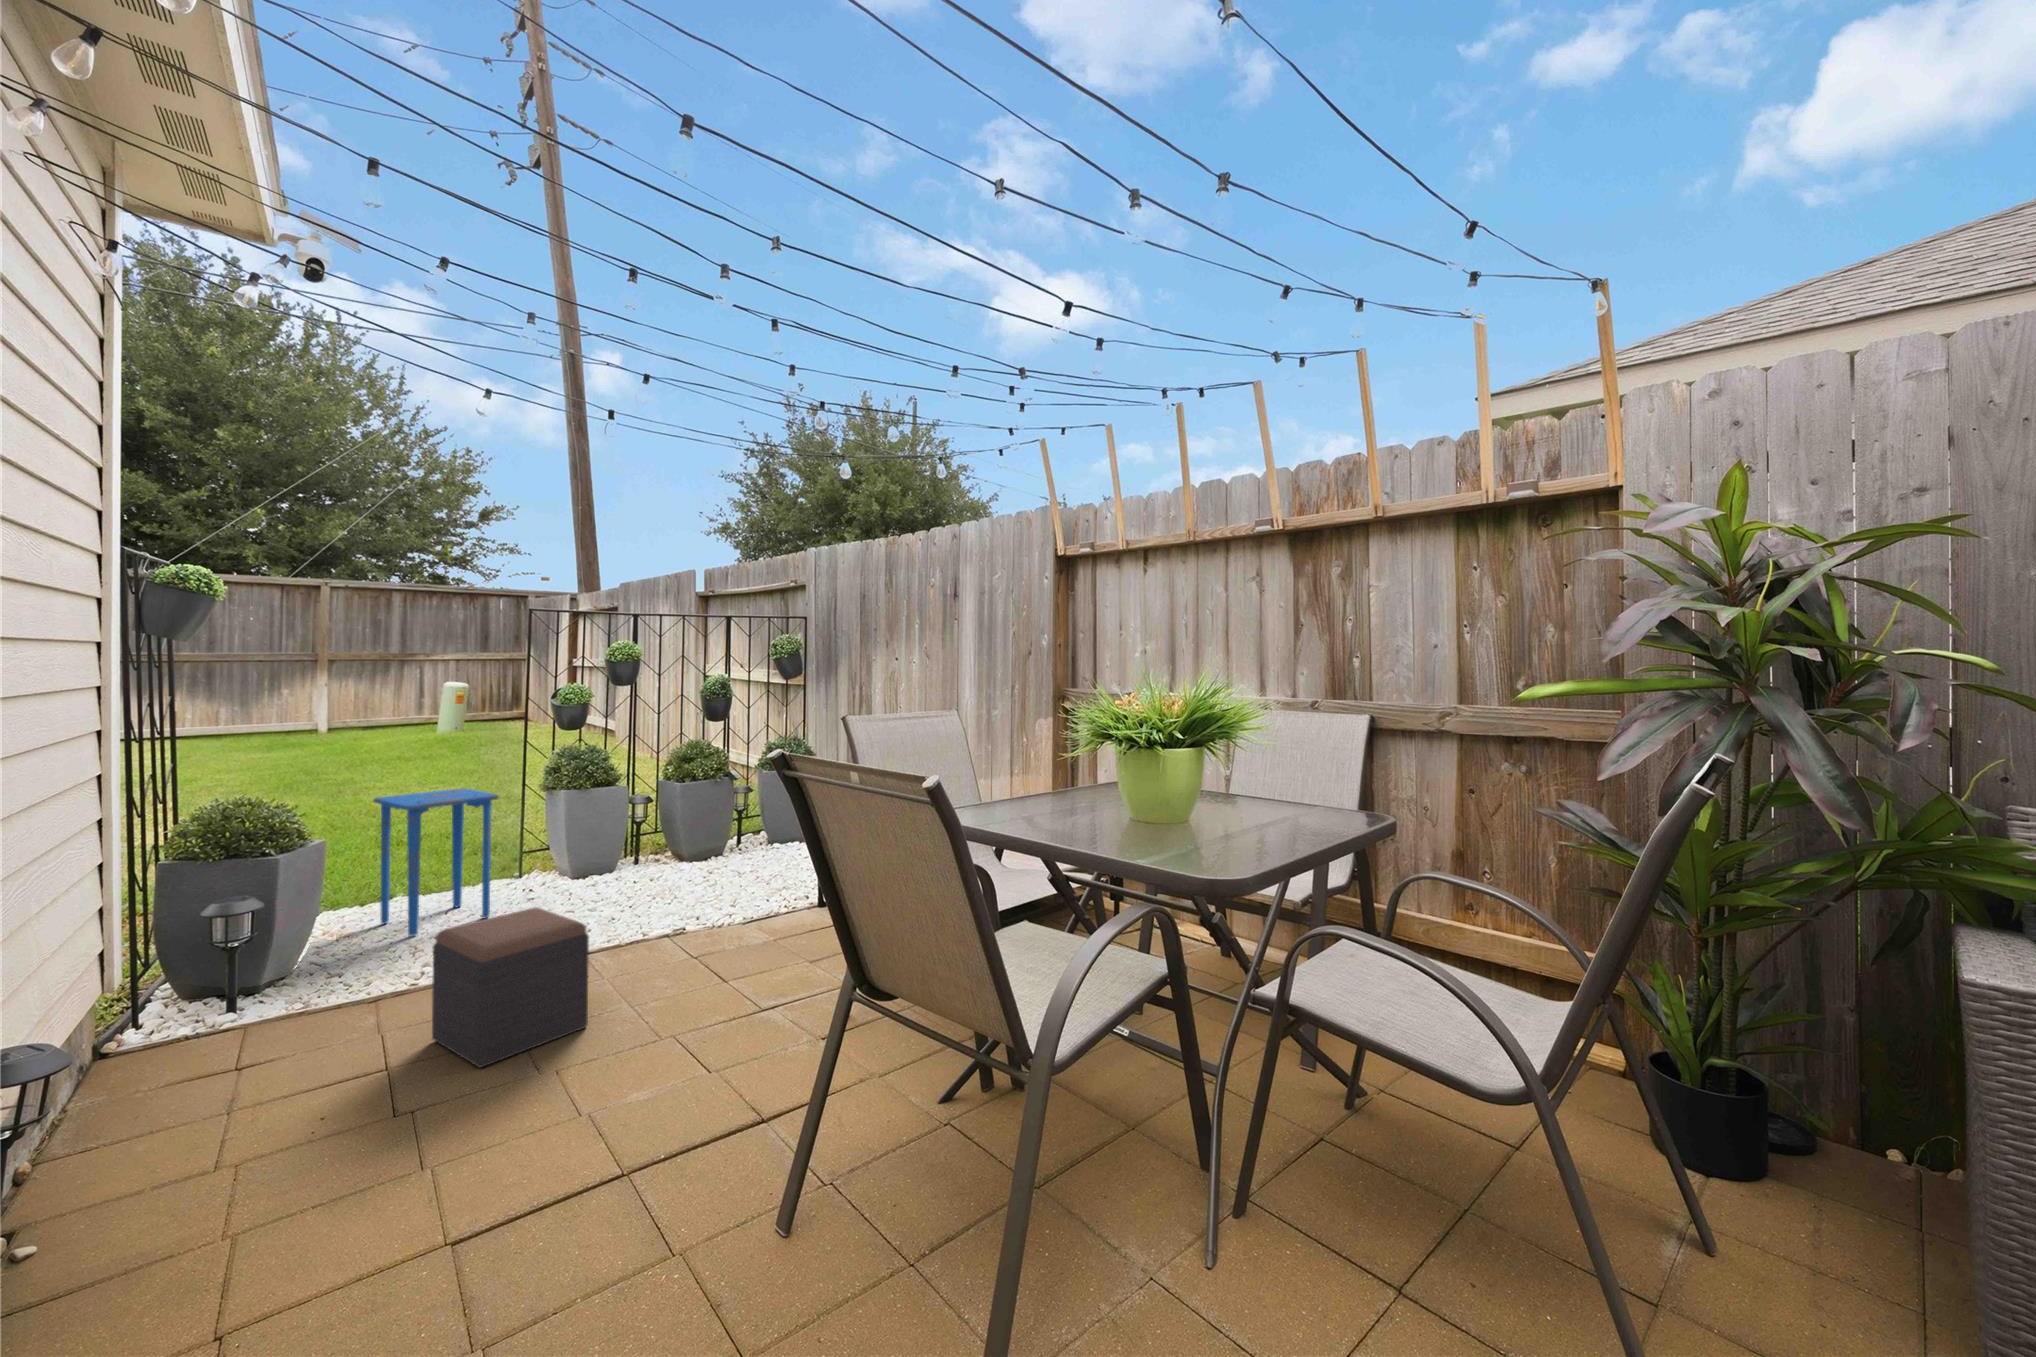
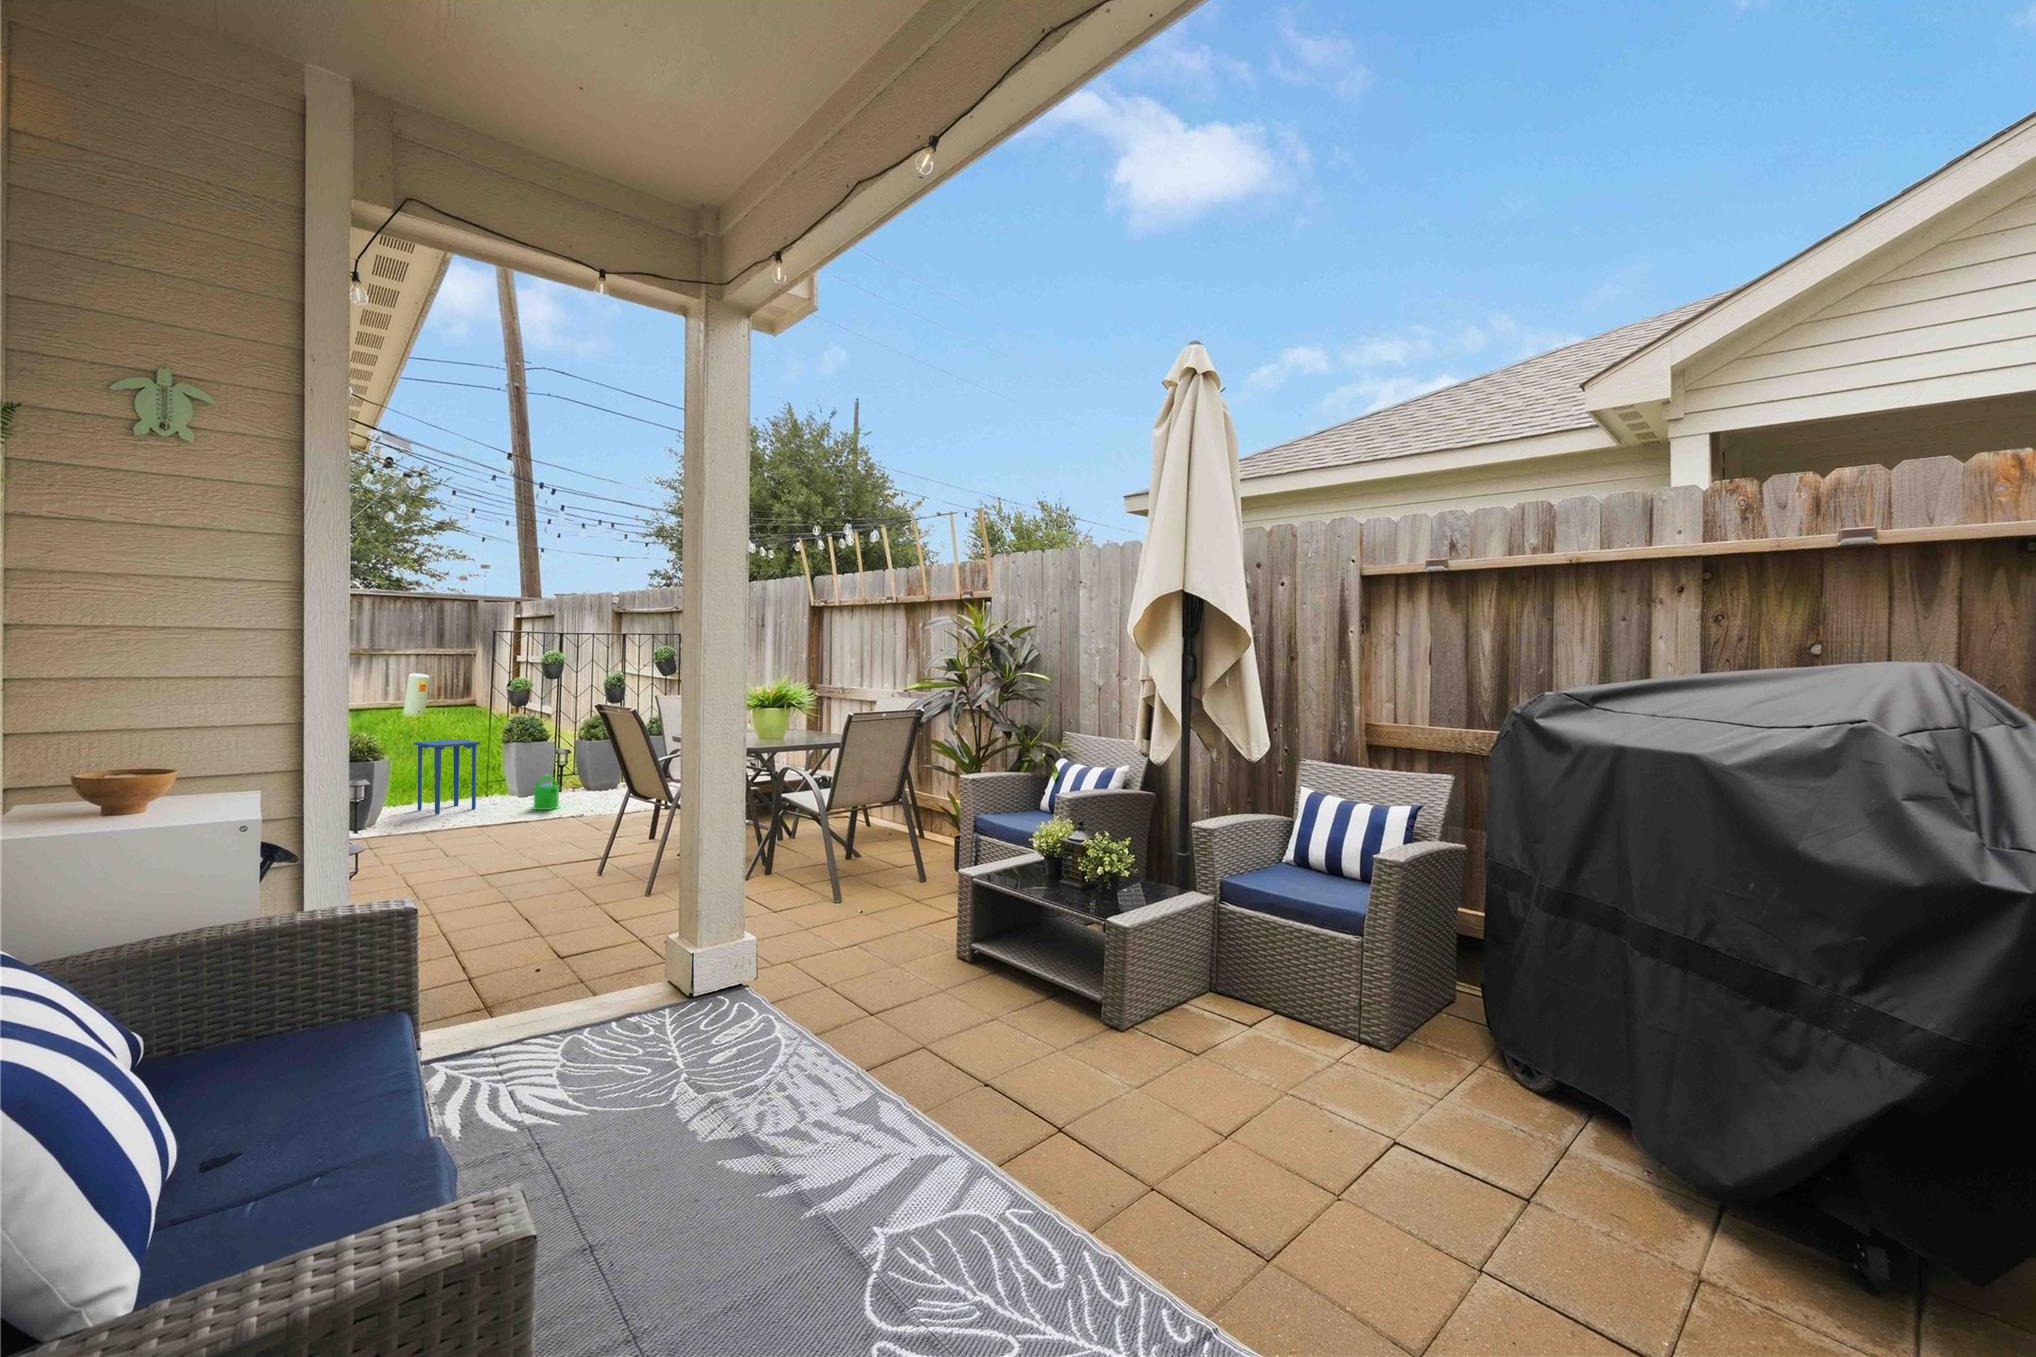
watering can: none [591,852,643,920] -> present [533,775,560,810]
footstool: present [432,907,589,1068] -> none [462,787,531,846]

